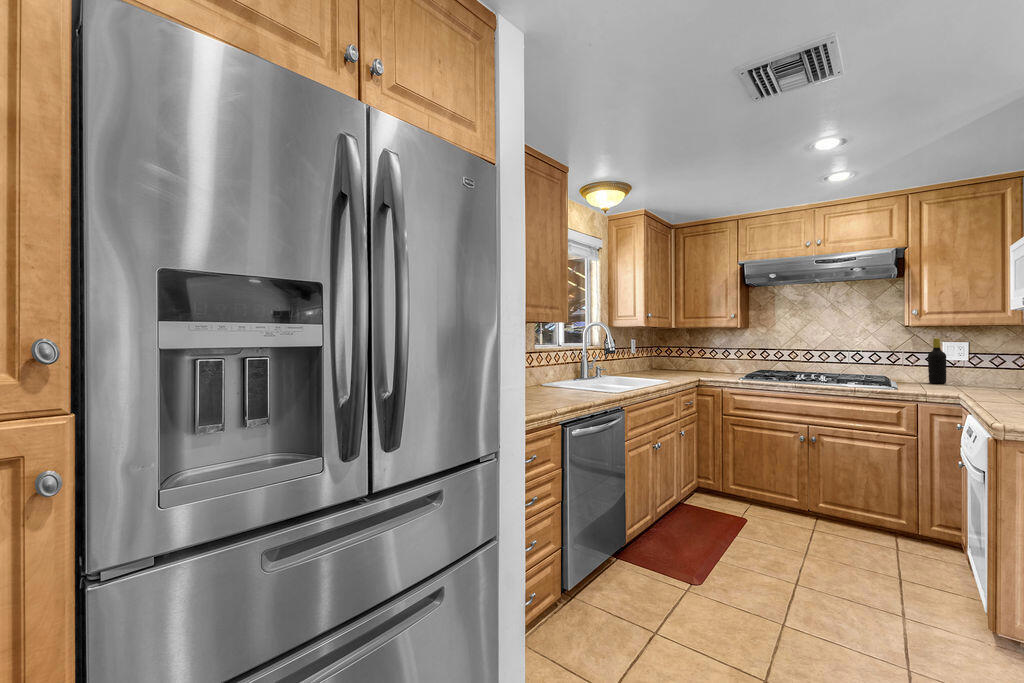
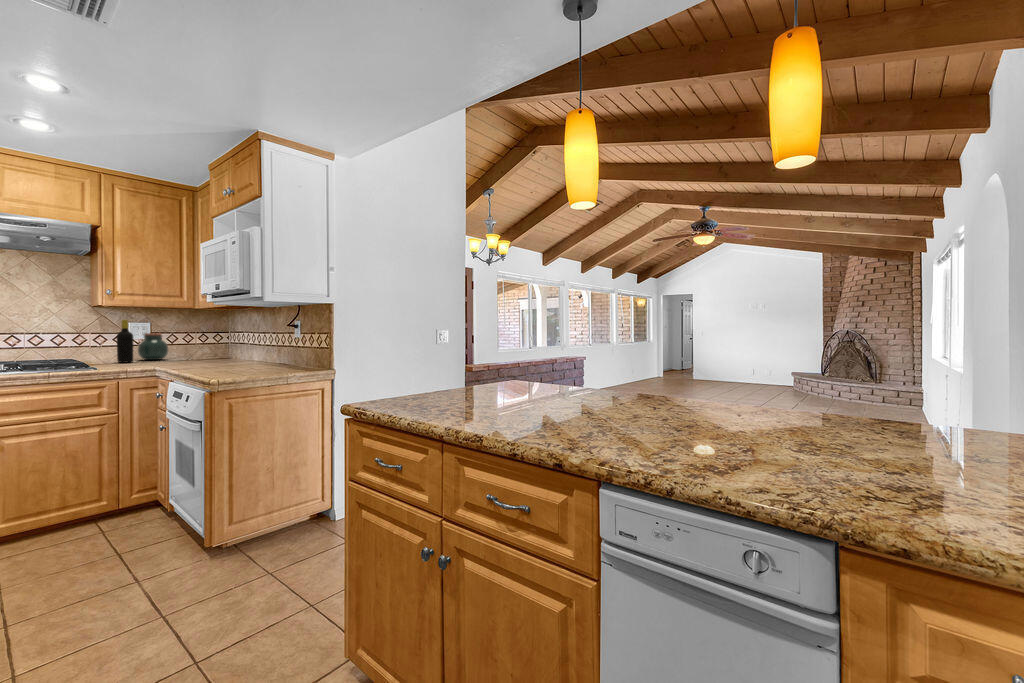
jar: none [955,352,995,383] -> present [138,333,169,360]

